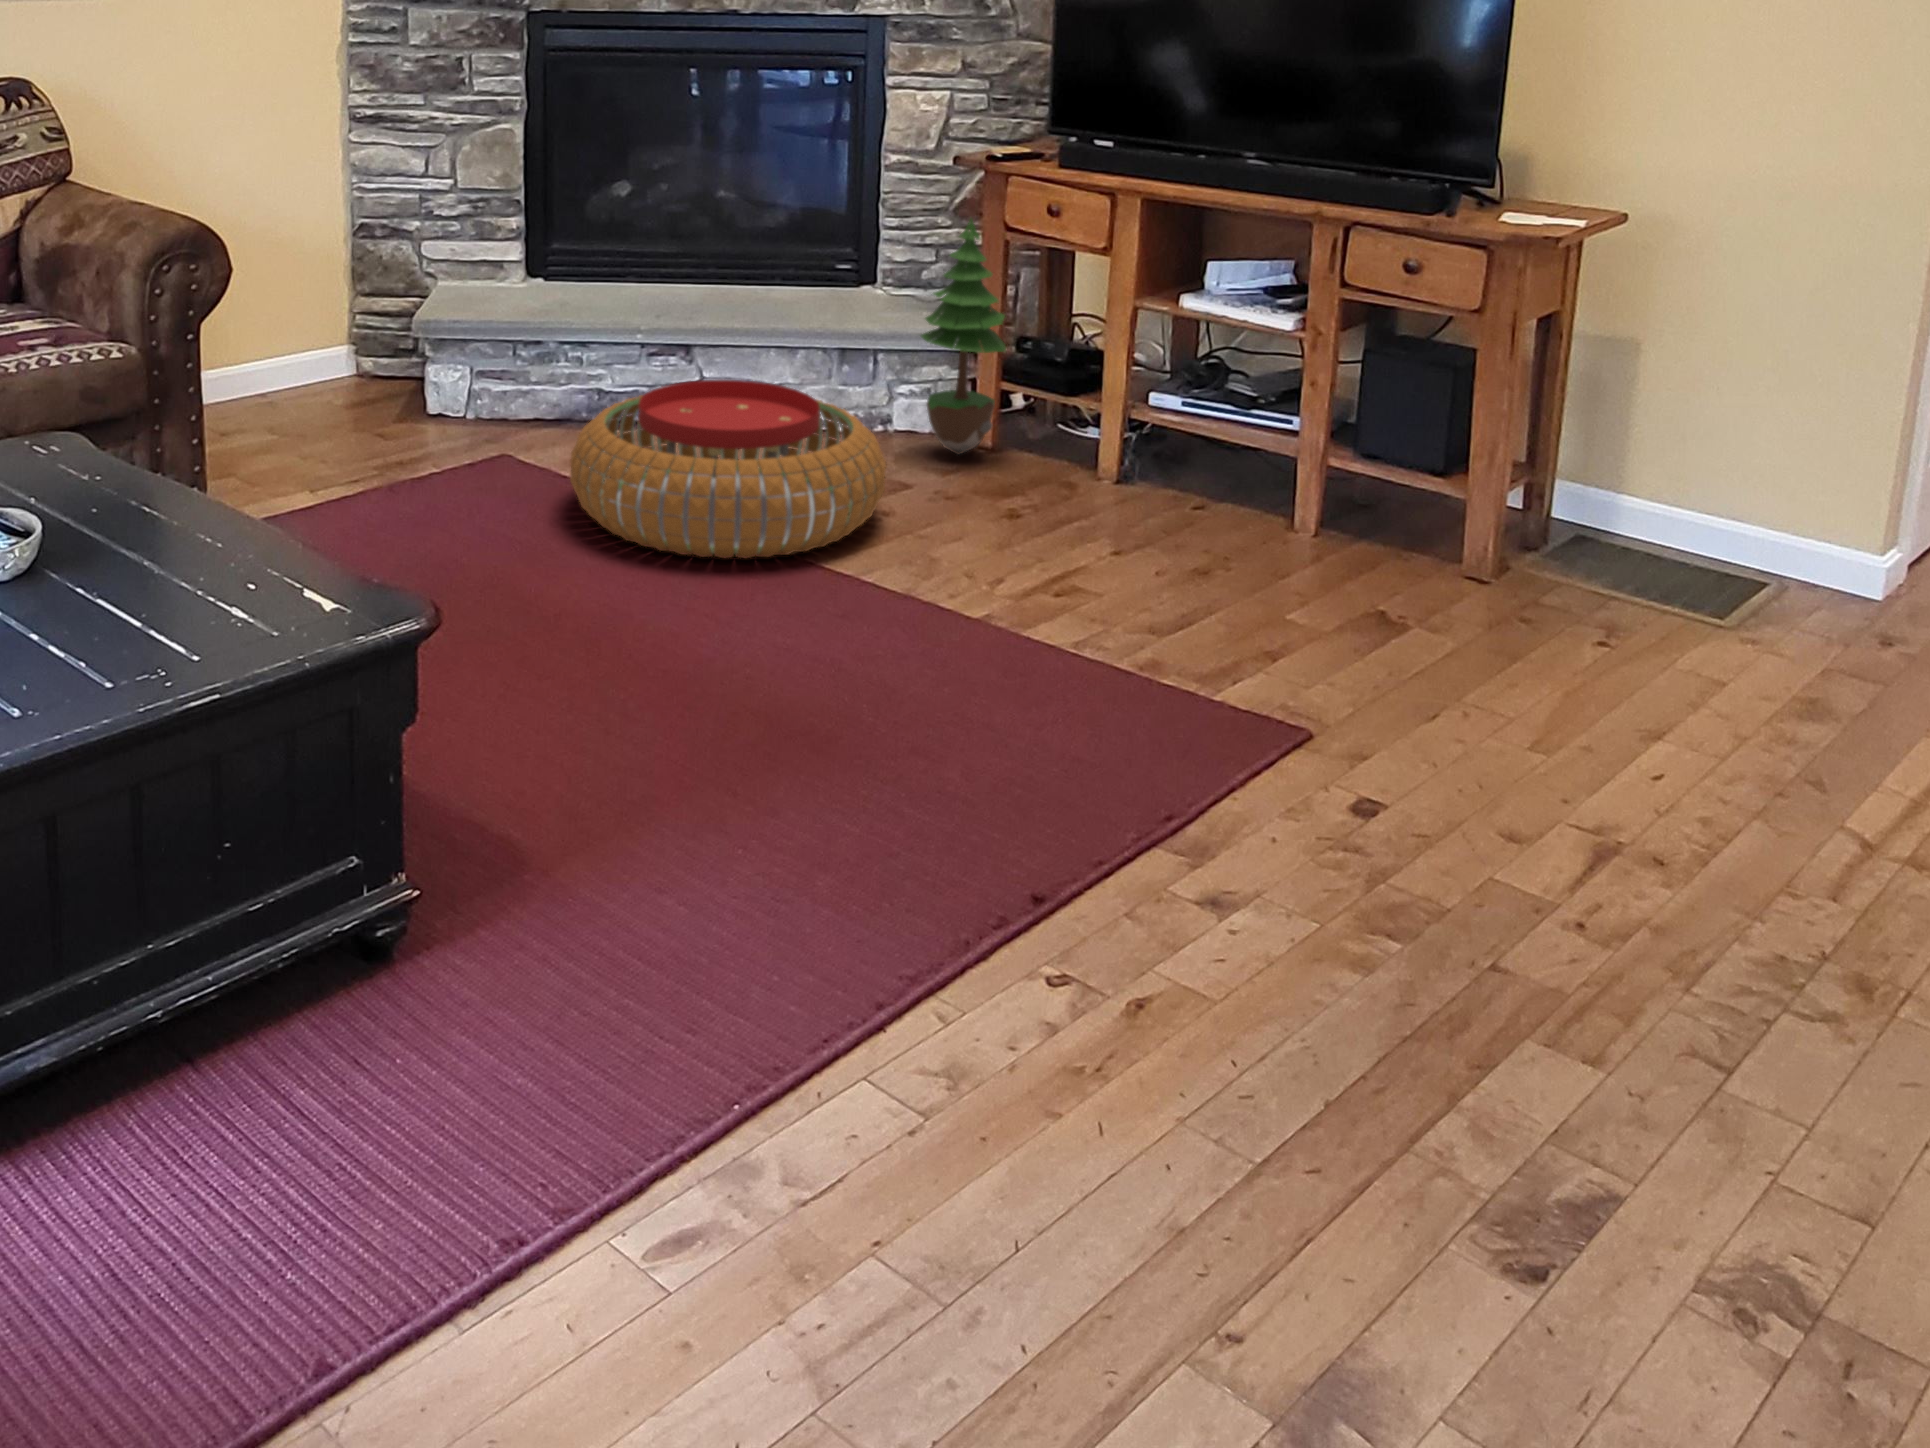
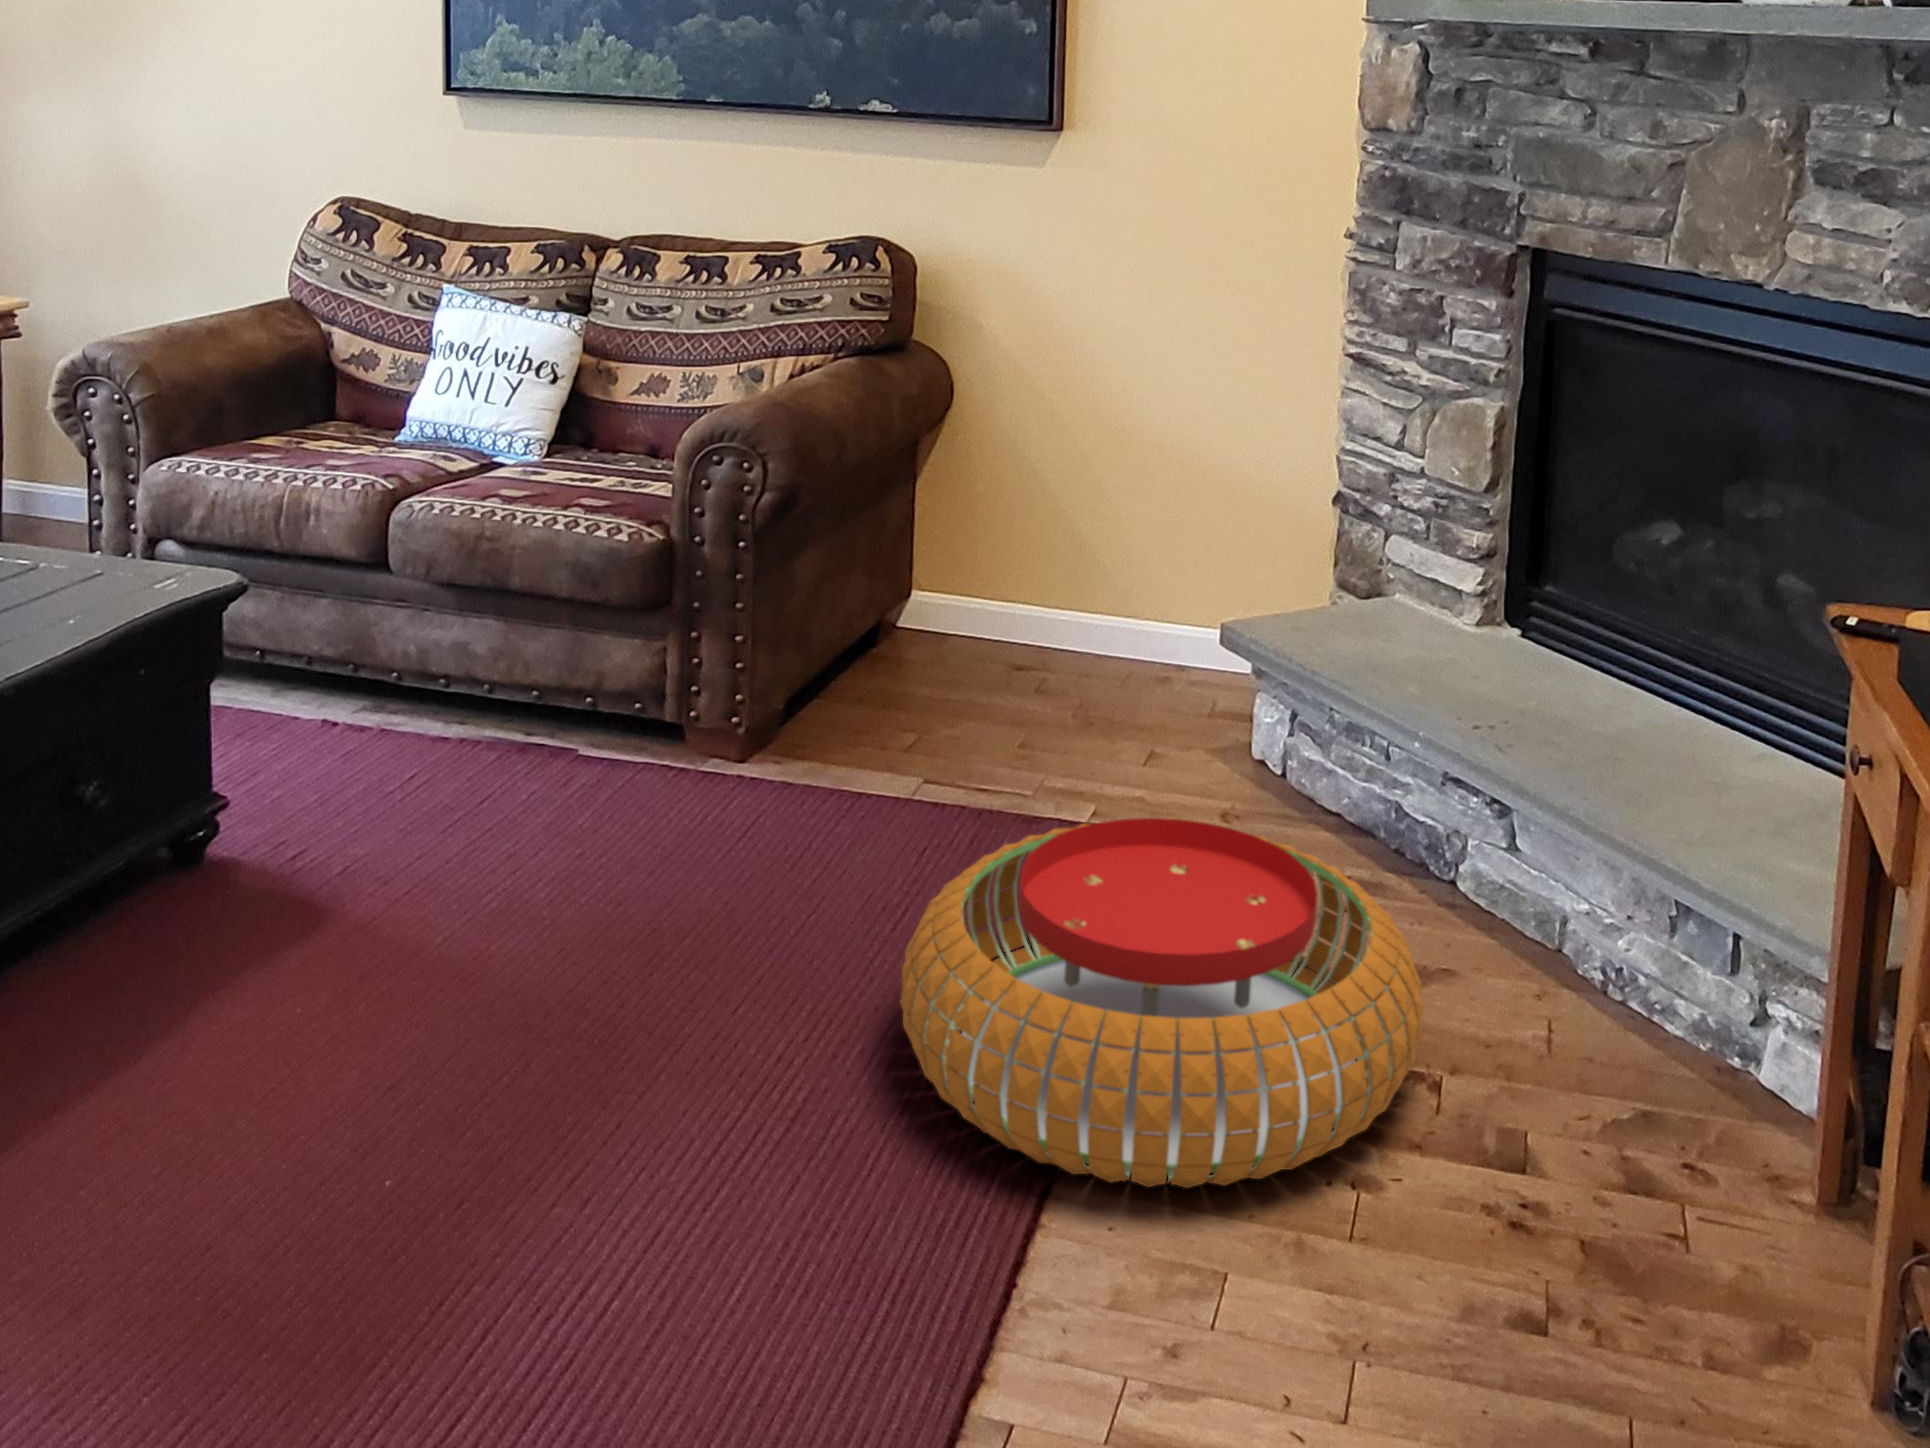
potted tree: present [921,219,1006,455] -> none [1655,718,1832,1175]

